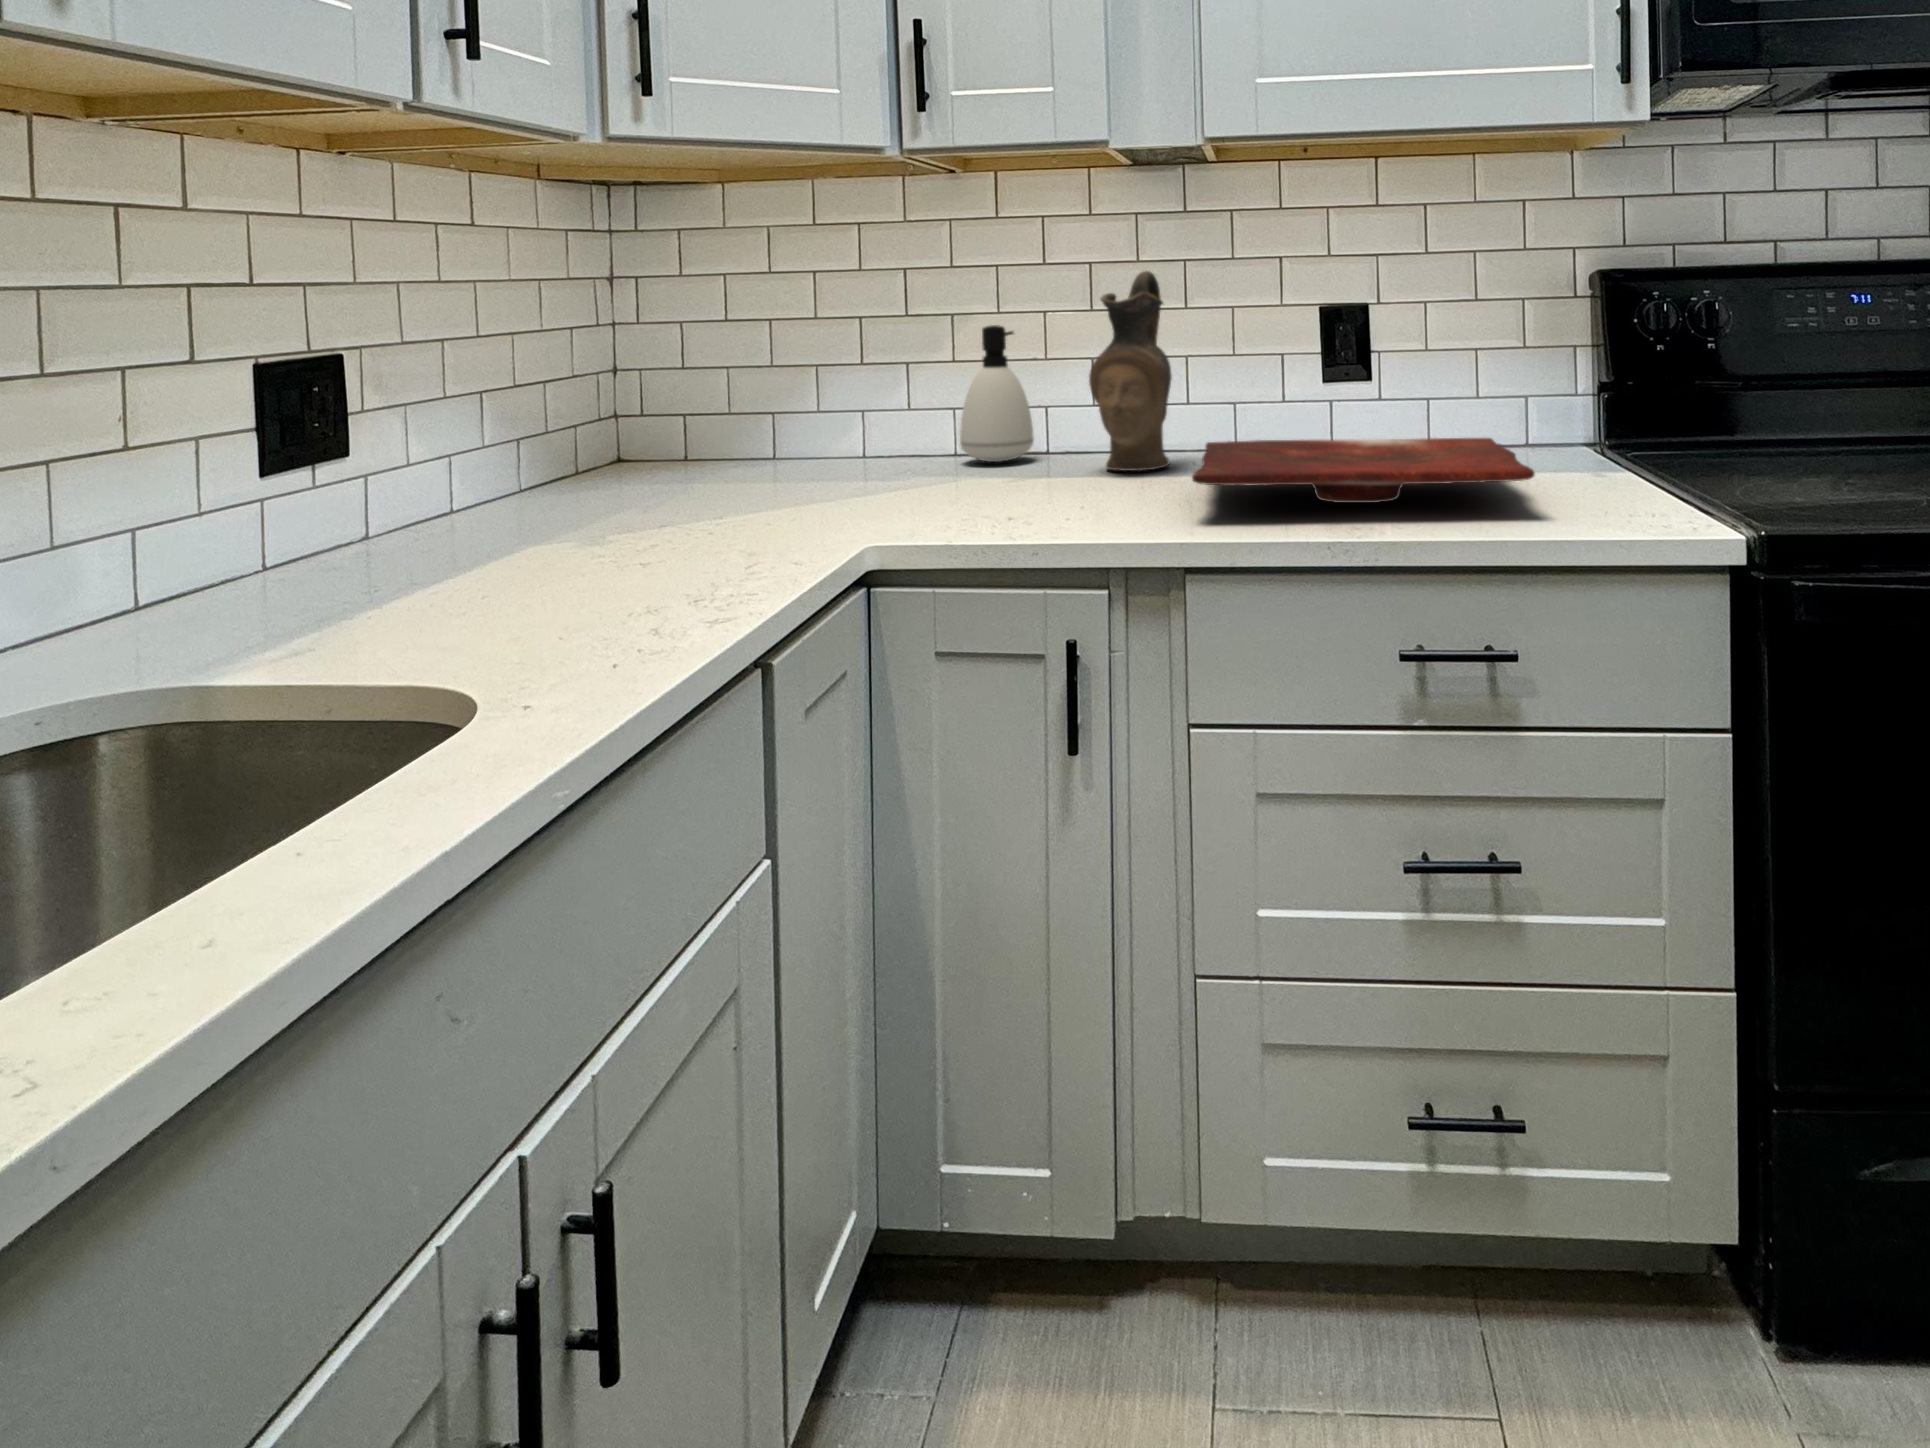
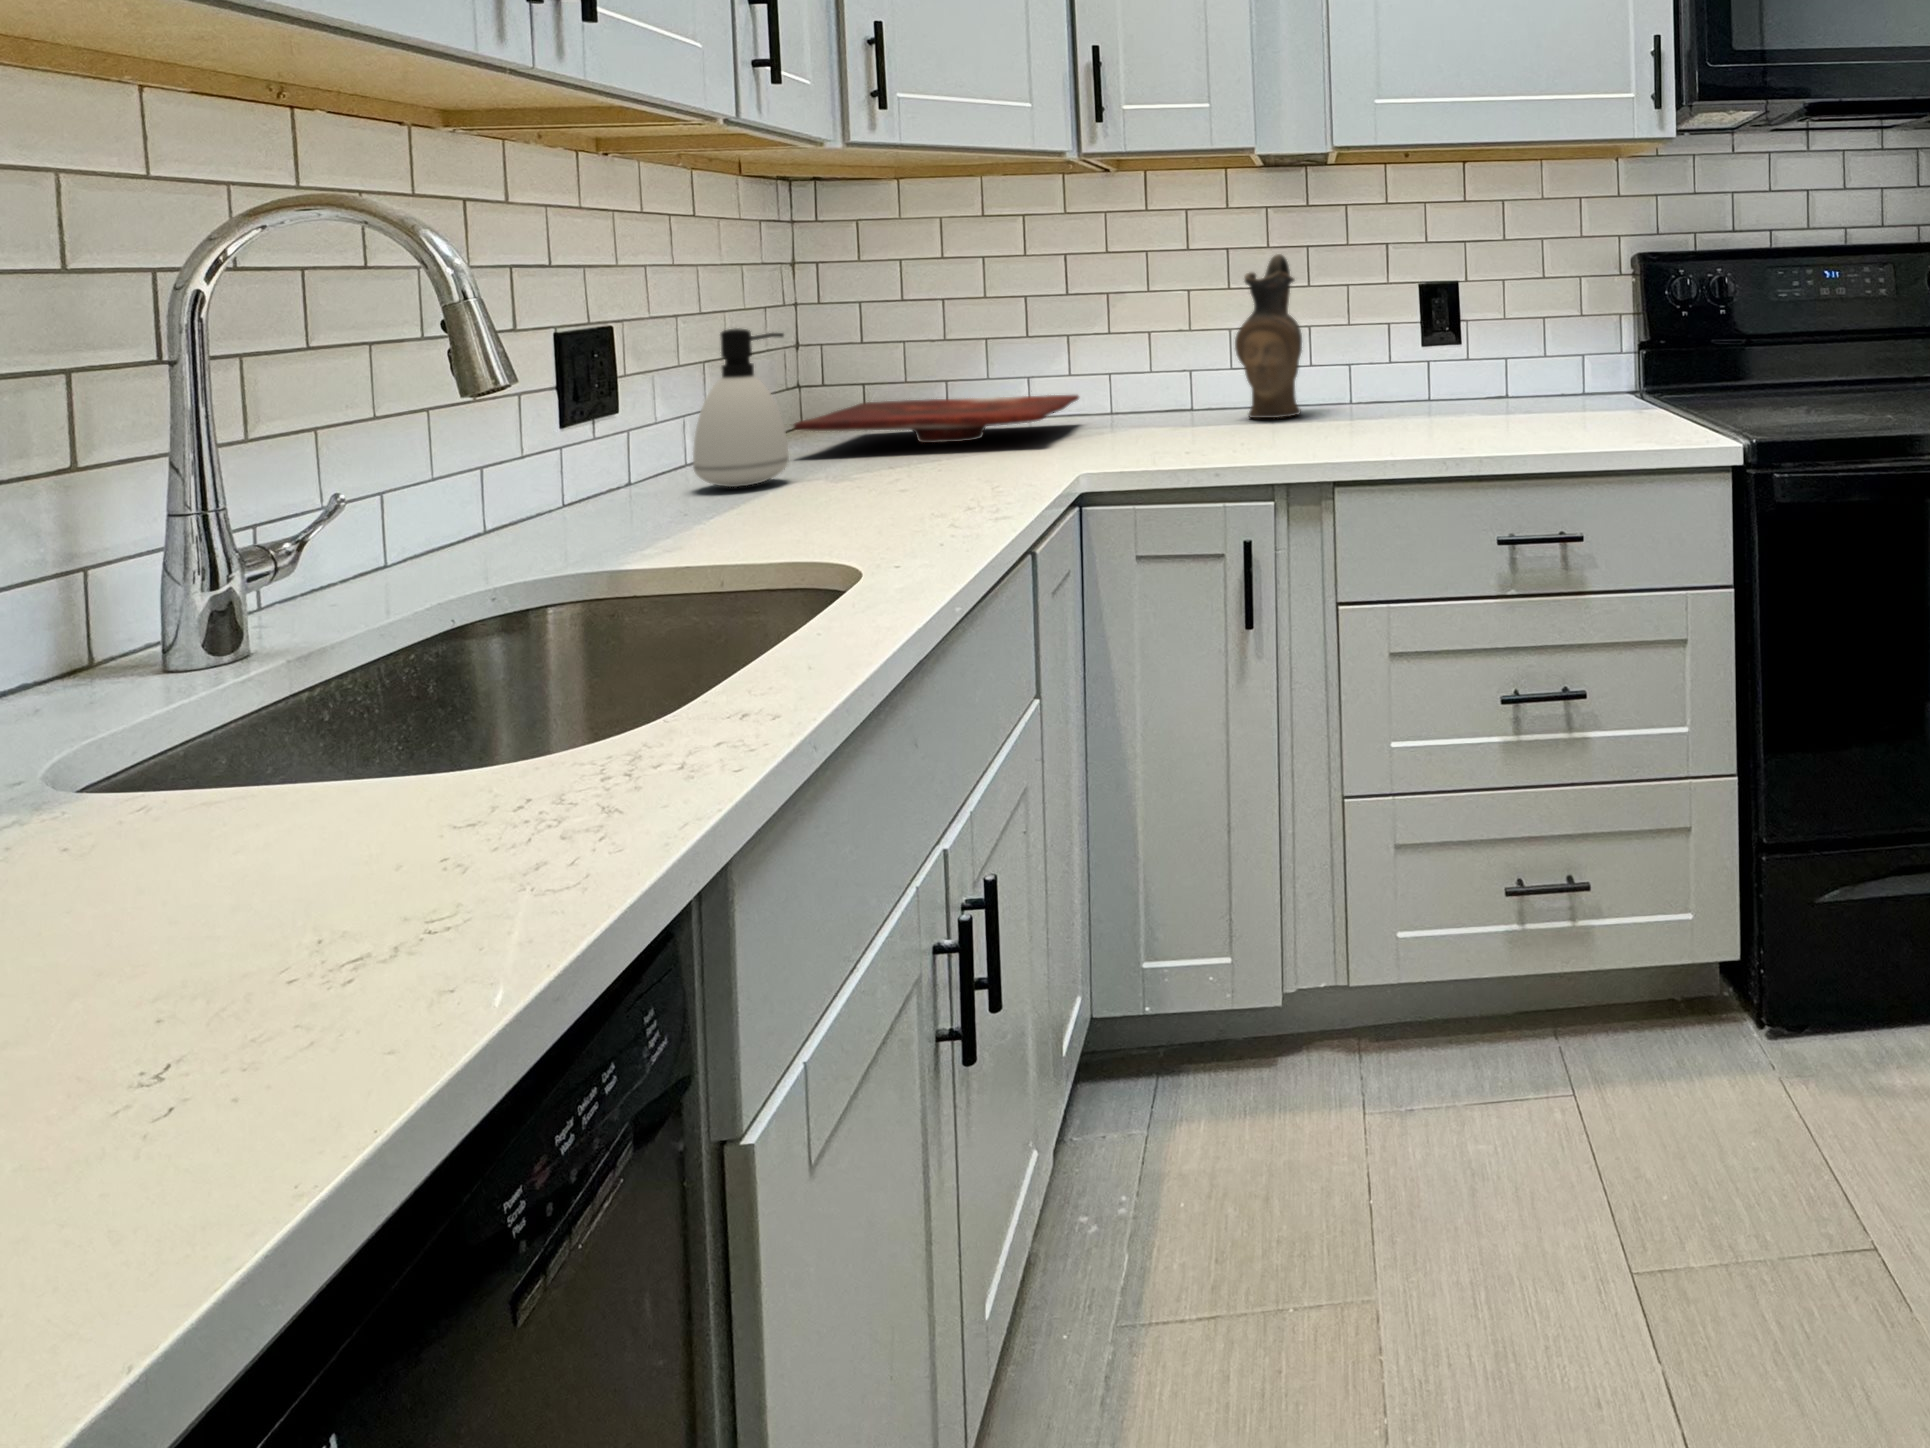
soap dispenser: present [960,325,1034,462] -> present [693,328,789,487]
cutting board: present [1192,438,1535,503] -> present [794,395,1079,443]

